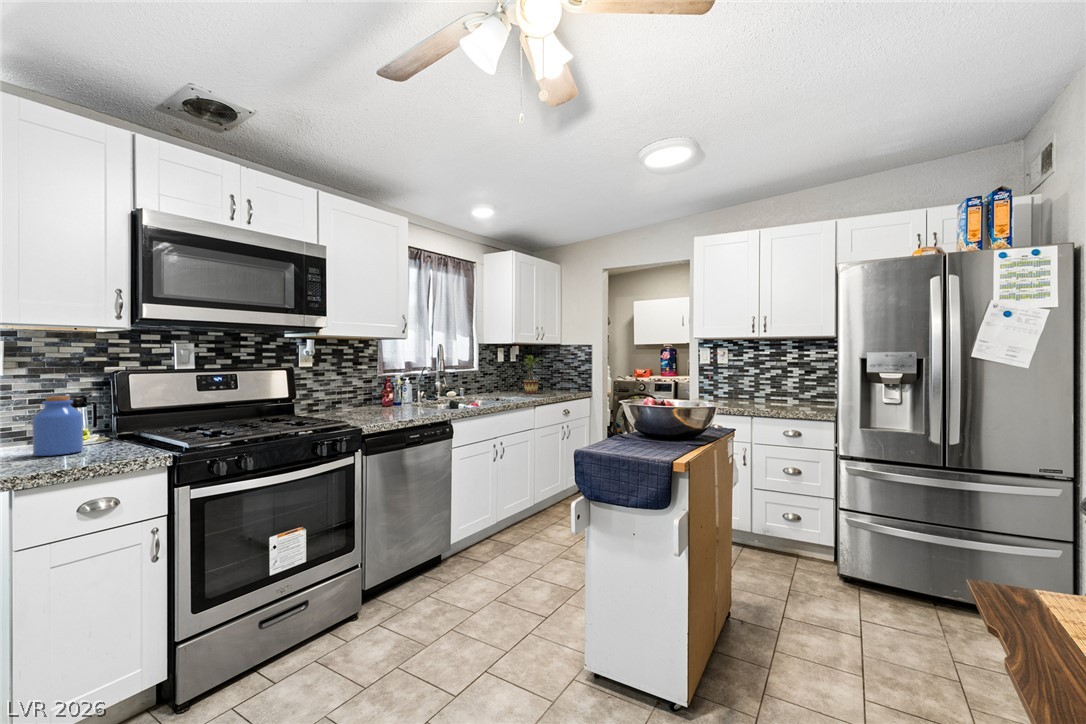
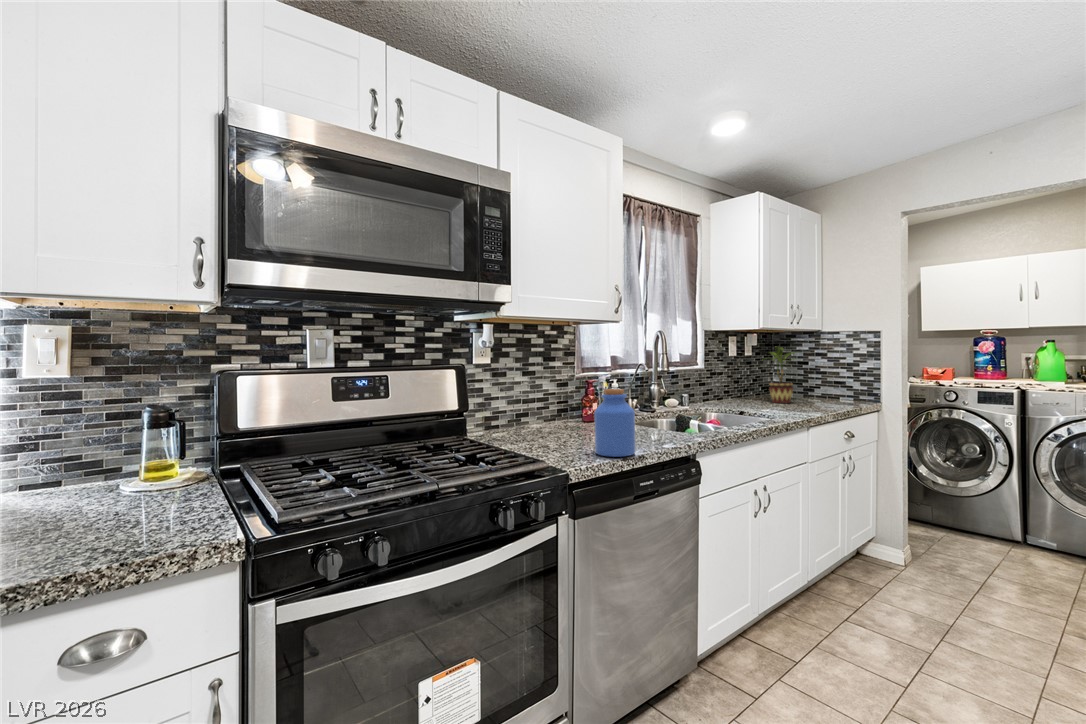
jar: present [32,396,83,456] -> present [594,389,636,457]

